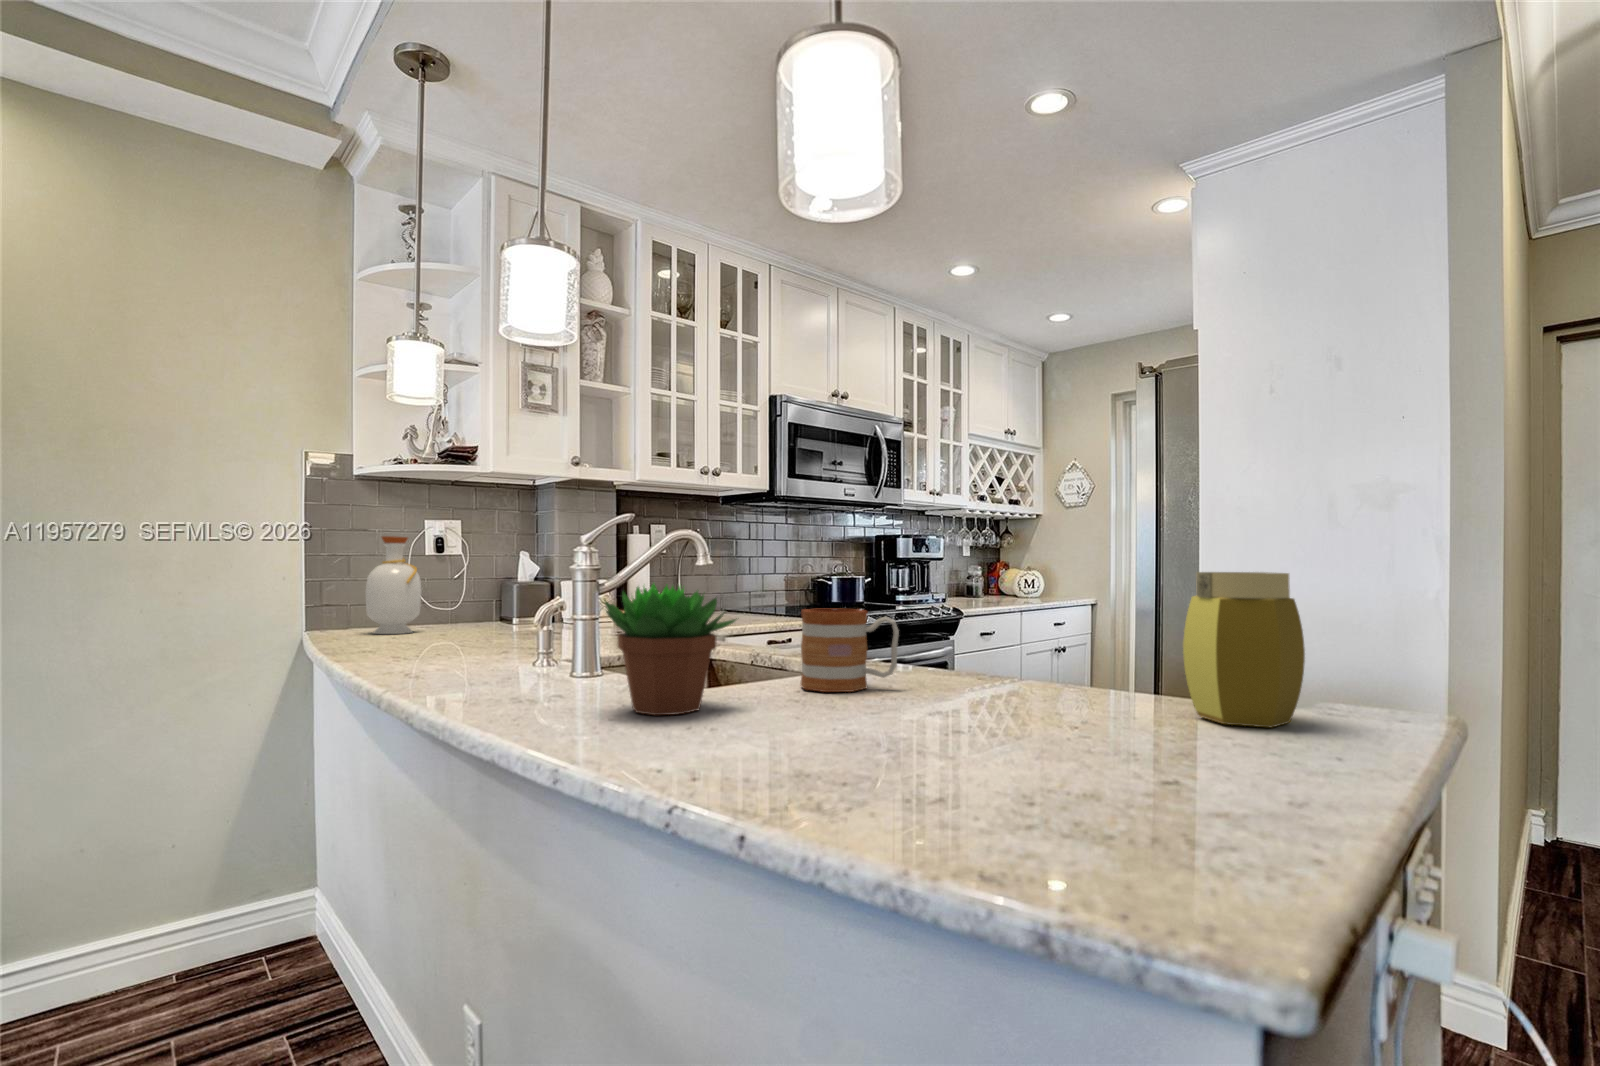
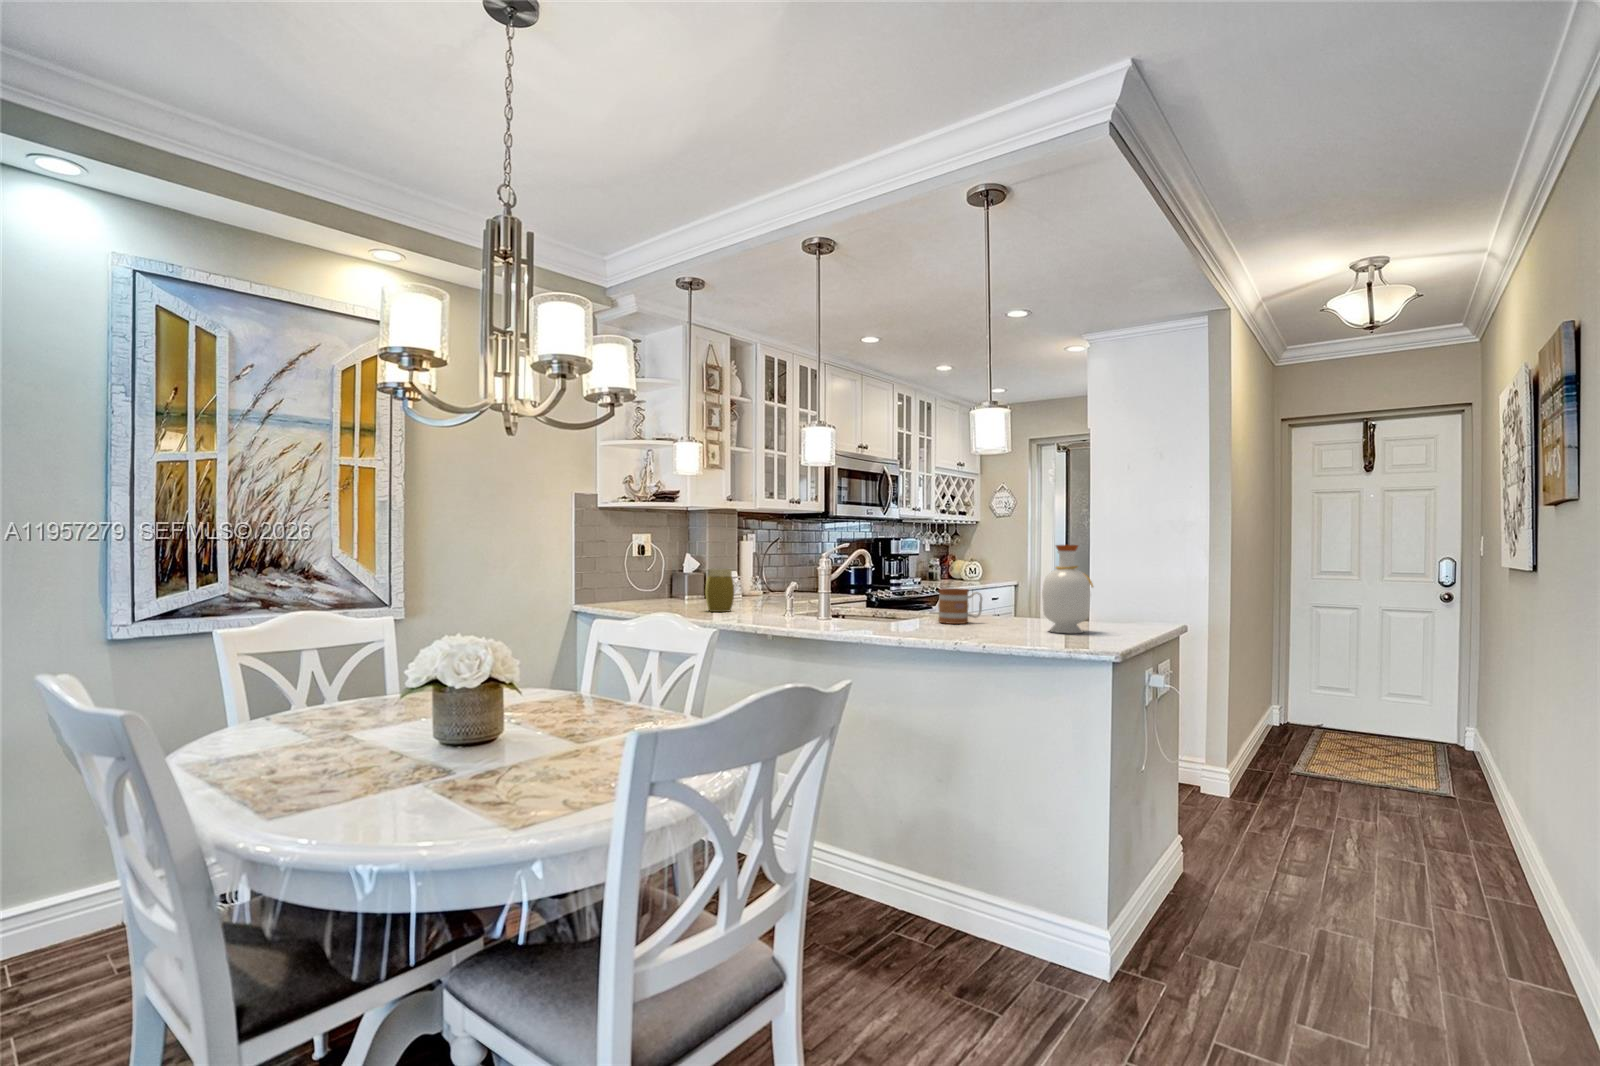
bottle: present [366,536,422,634] -> present [1042,545,1093,633]
jar: present [1183,572,1305,727] -> present [705,569,734,612]
succulent plant: present [605,584,736,715] -> none [875,578,928,631]

